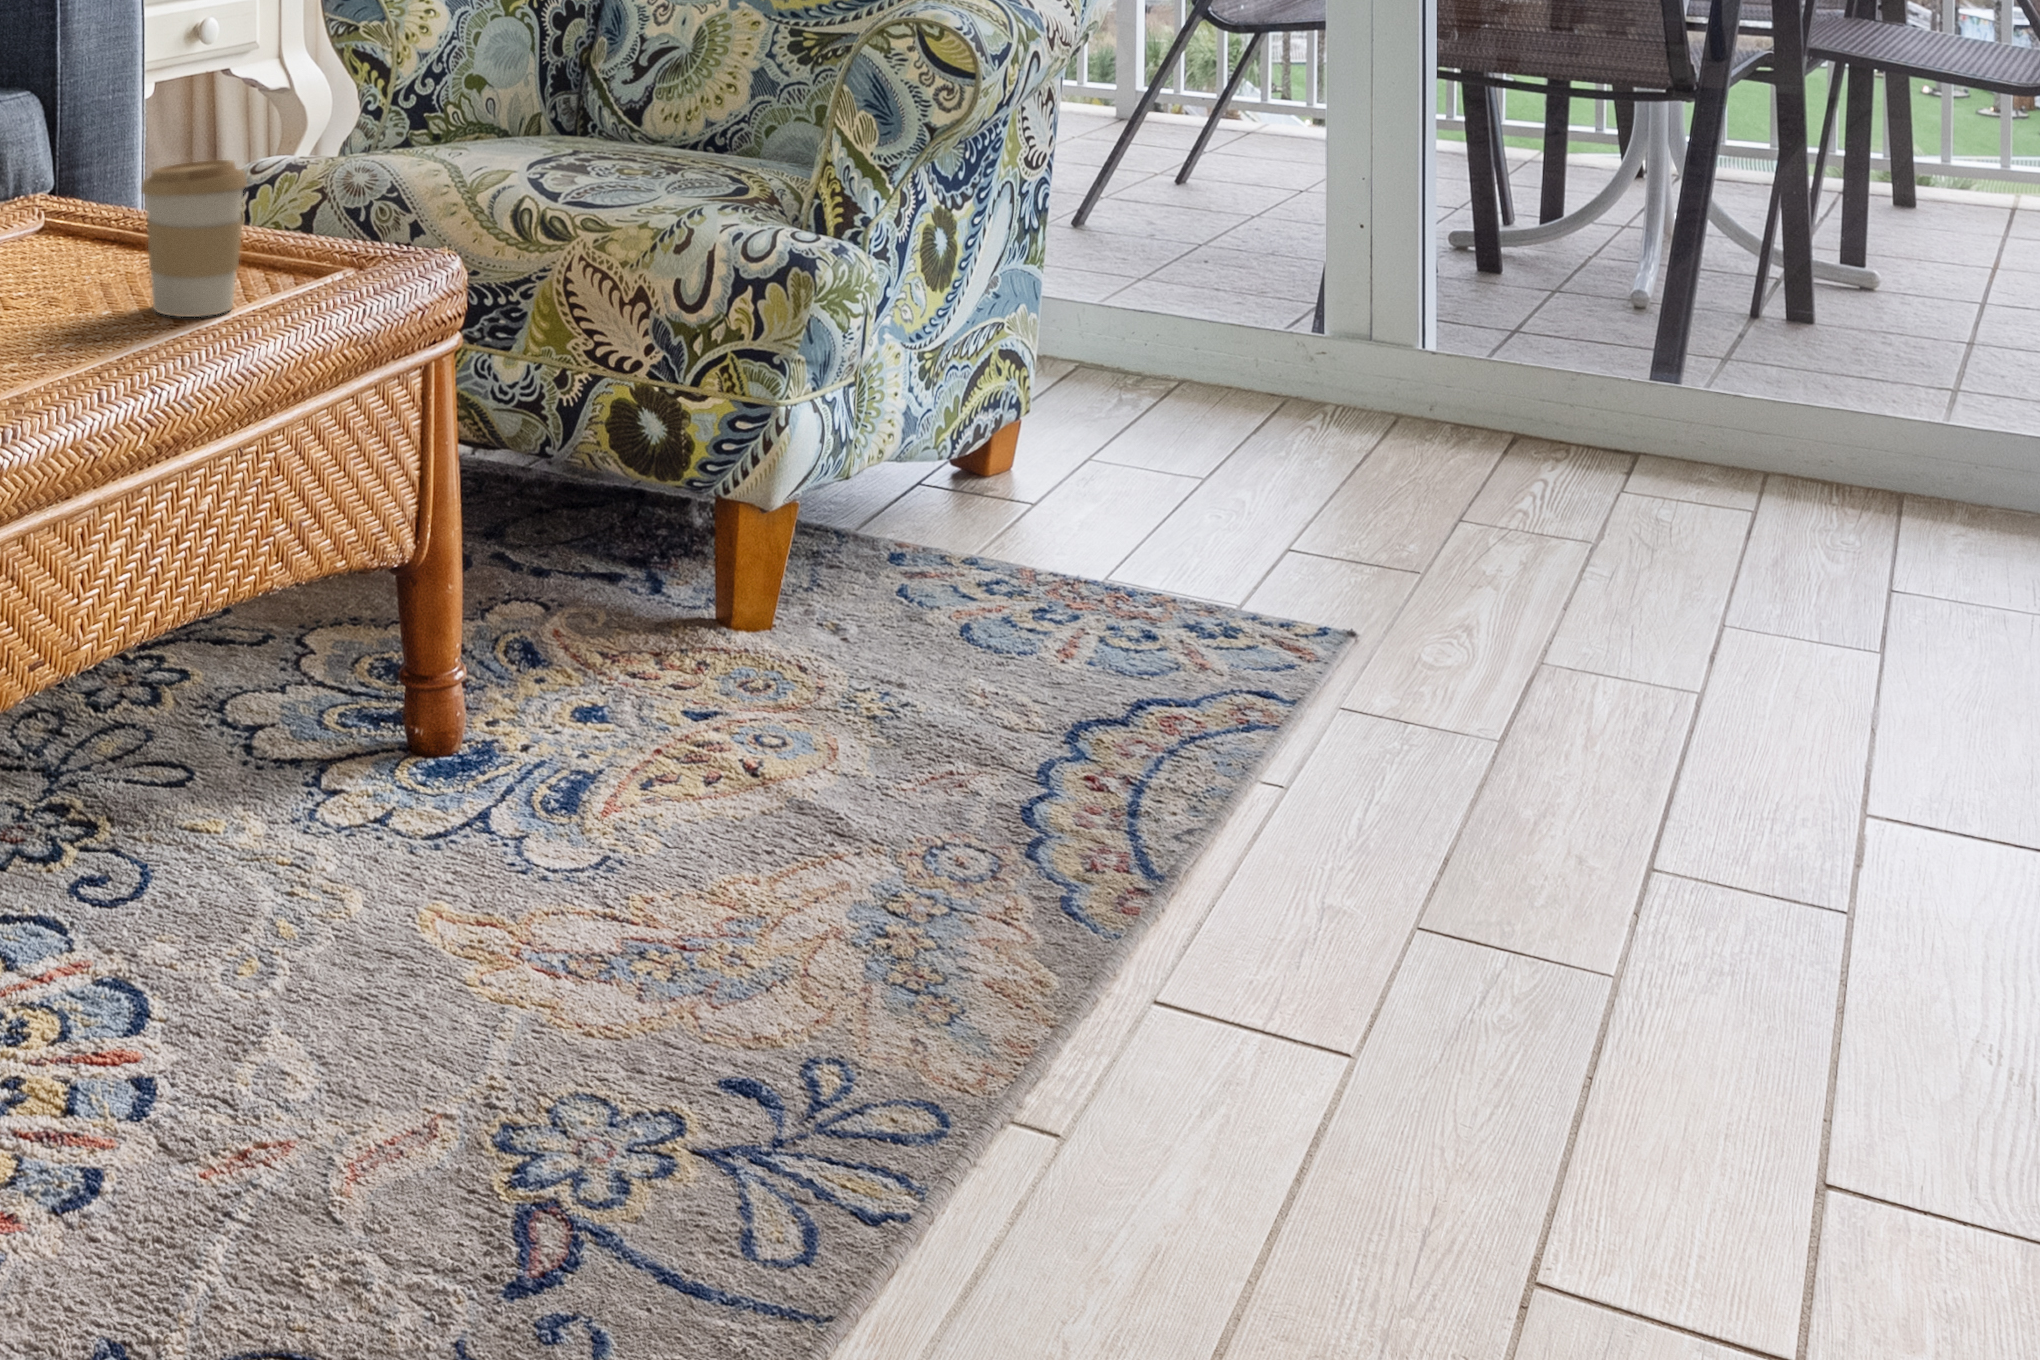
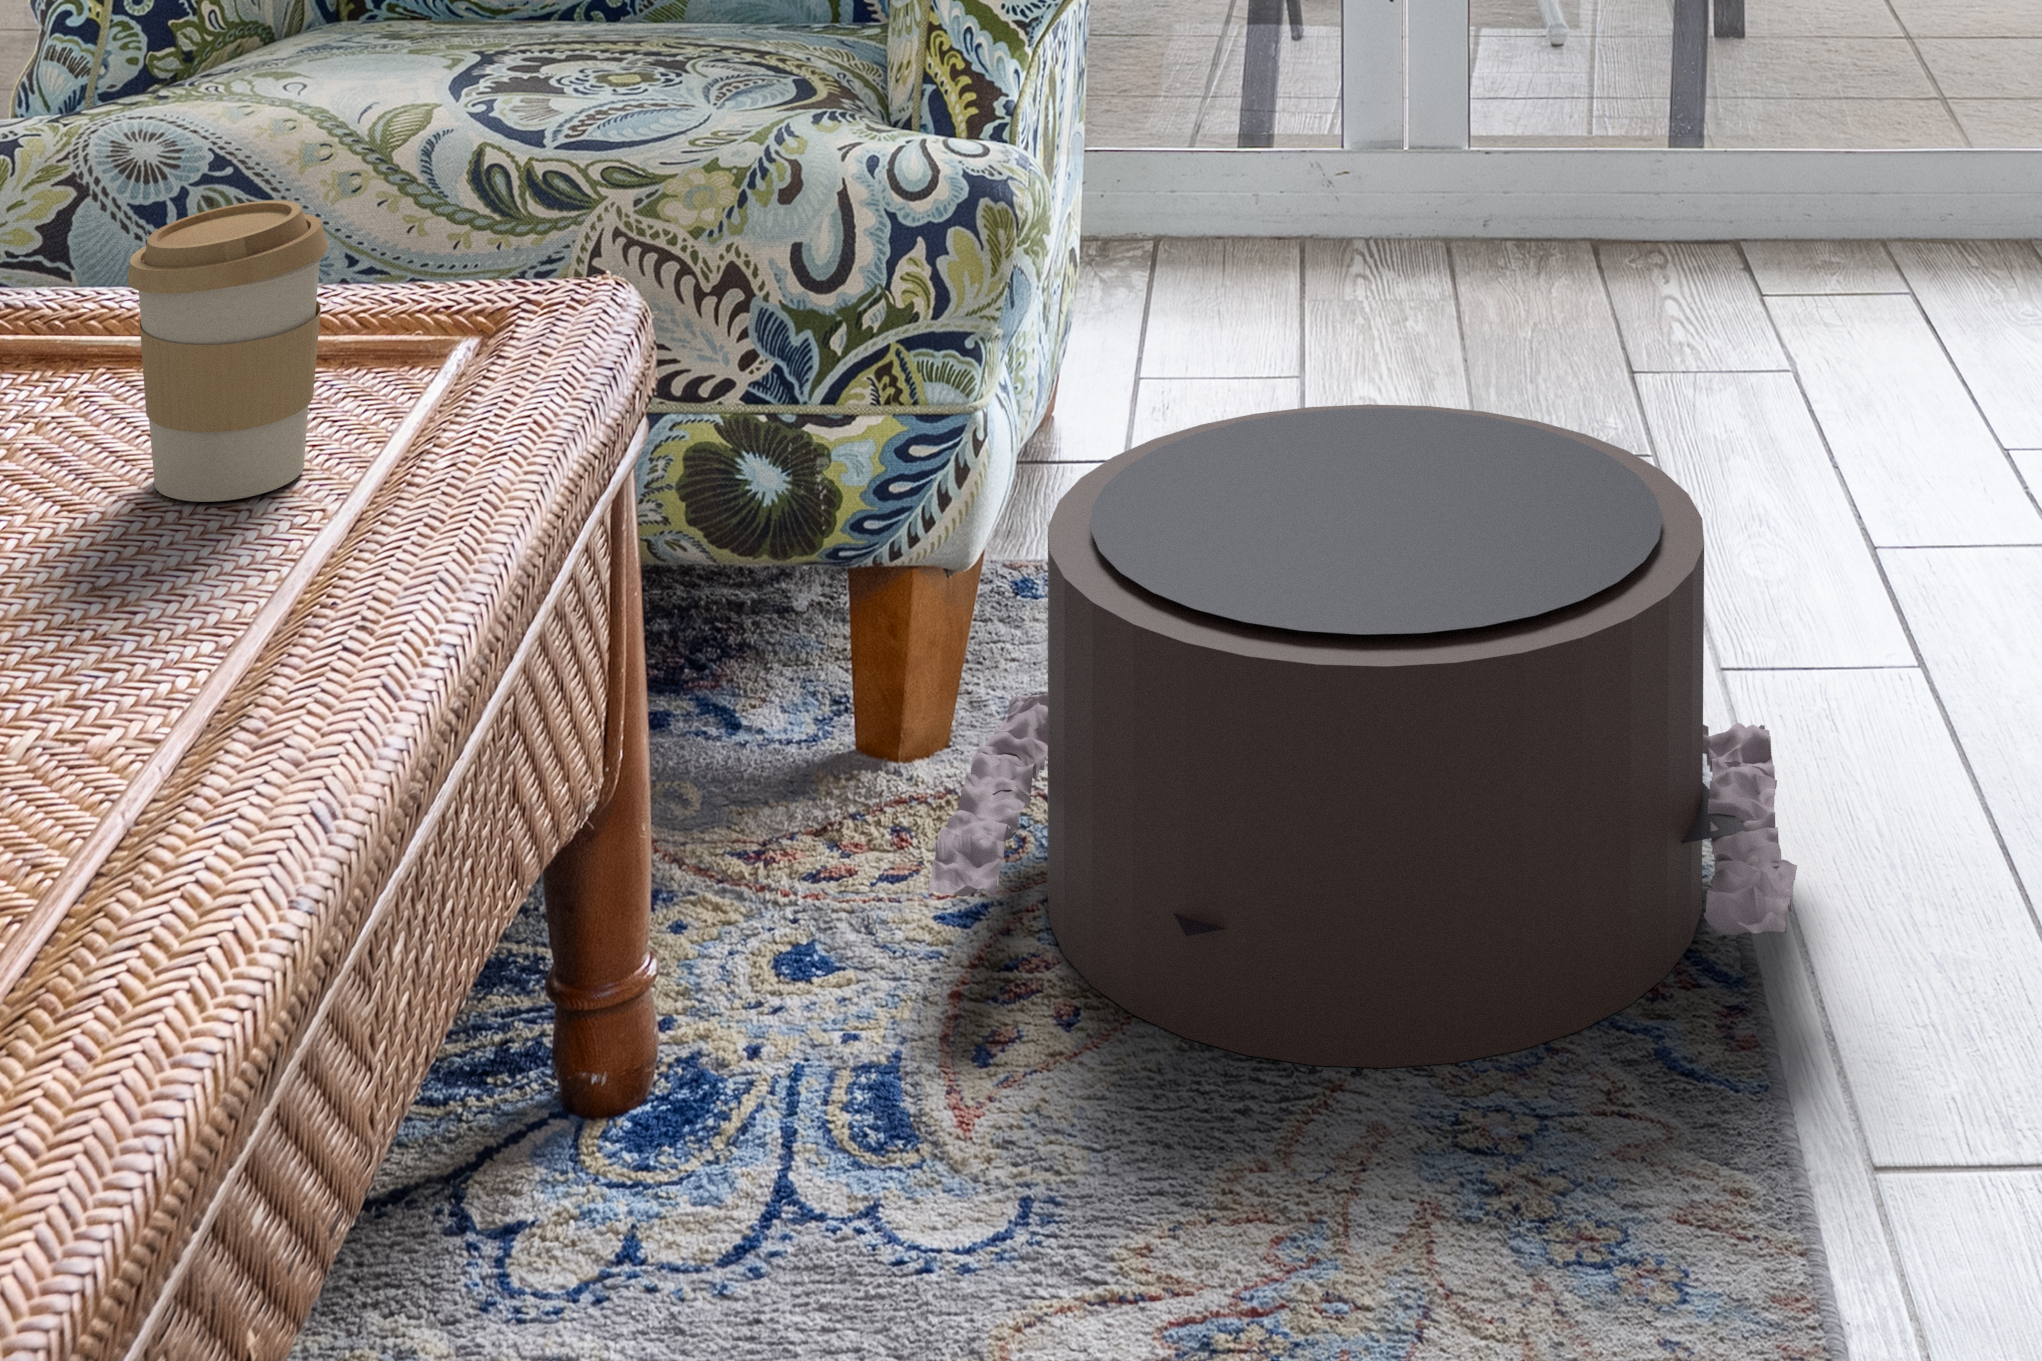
pouf: none [643,447,1266,868] -> present [928,404,1797,1068]

